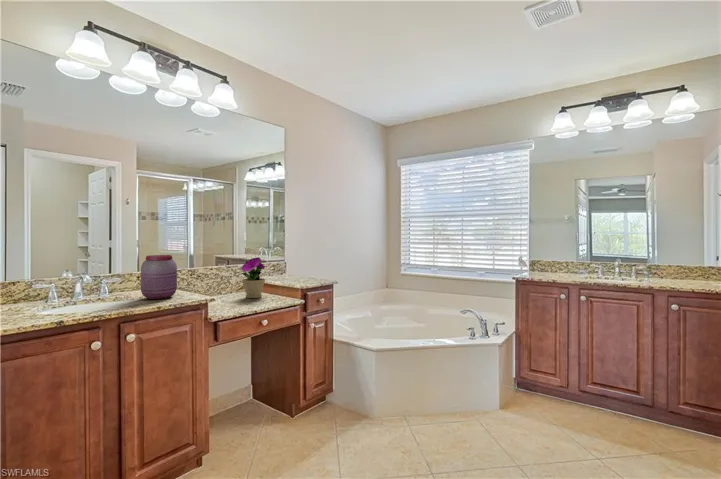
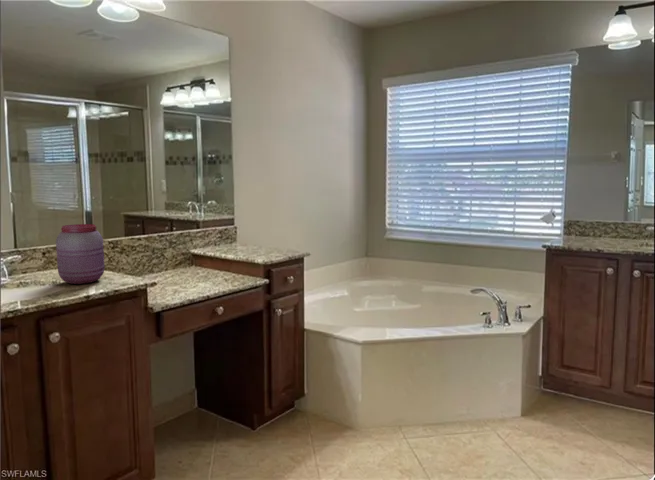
flower pot: present [242,257,265,298] -> none [180,222,213,278]

